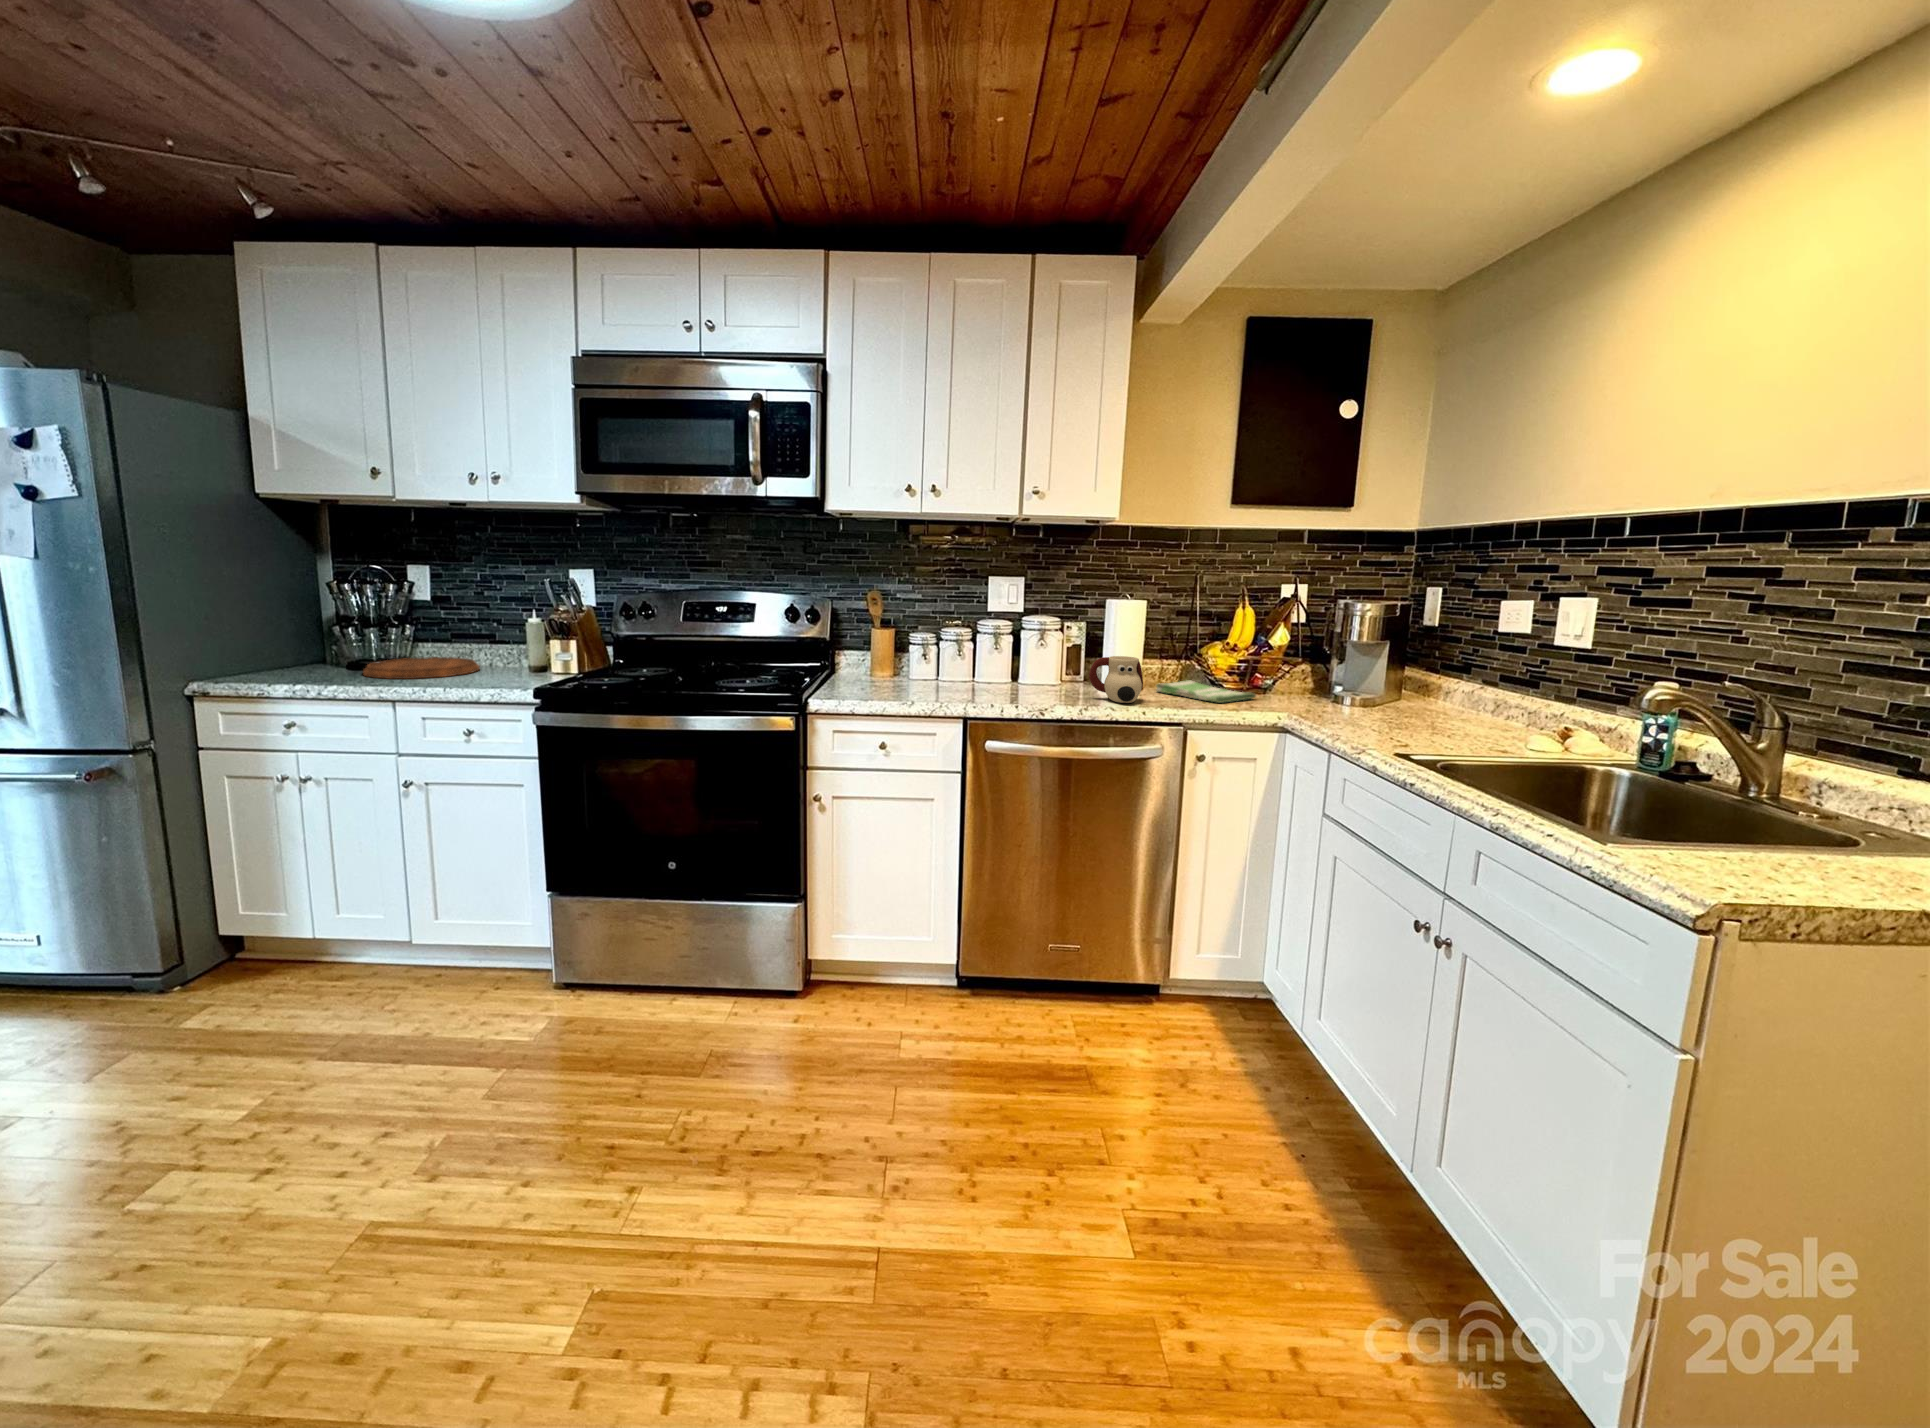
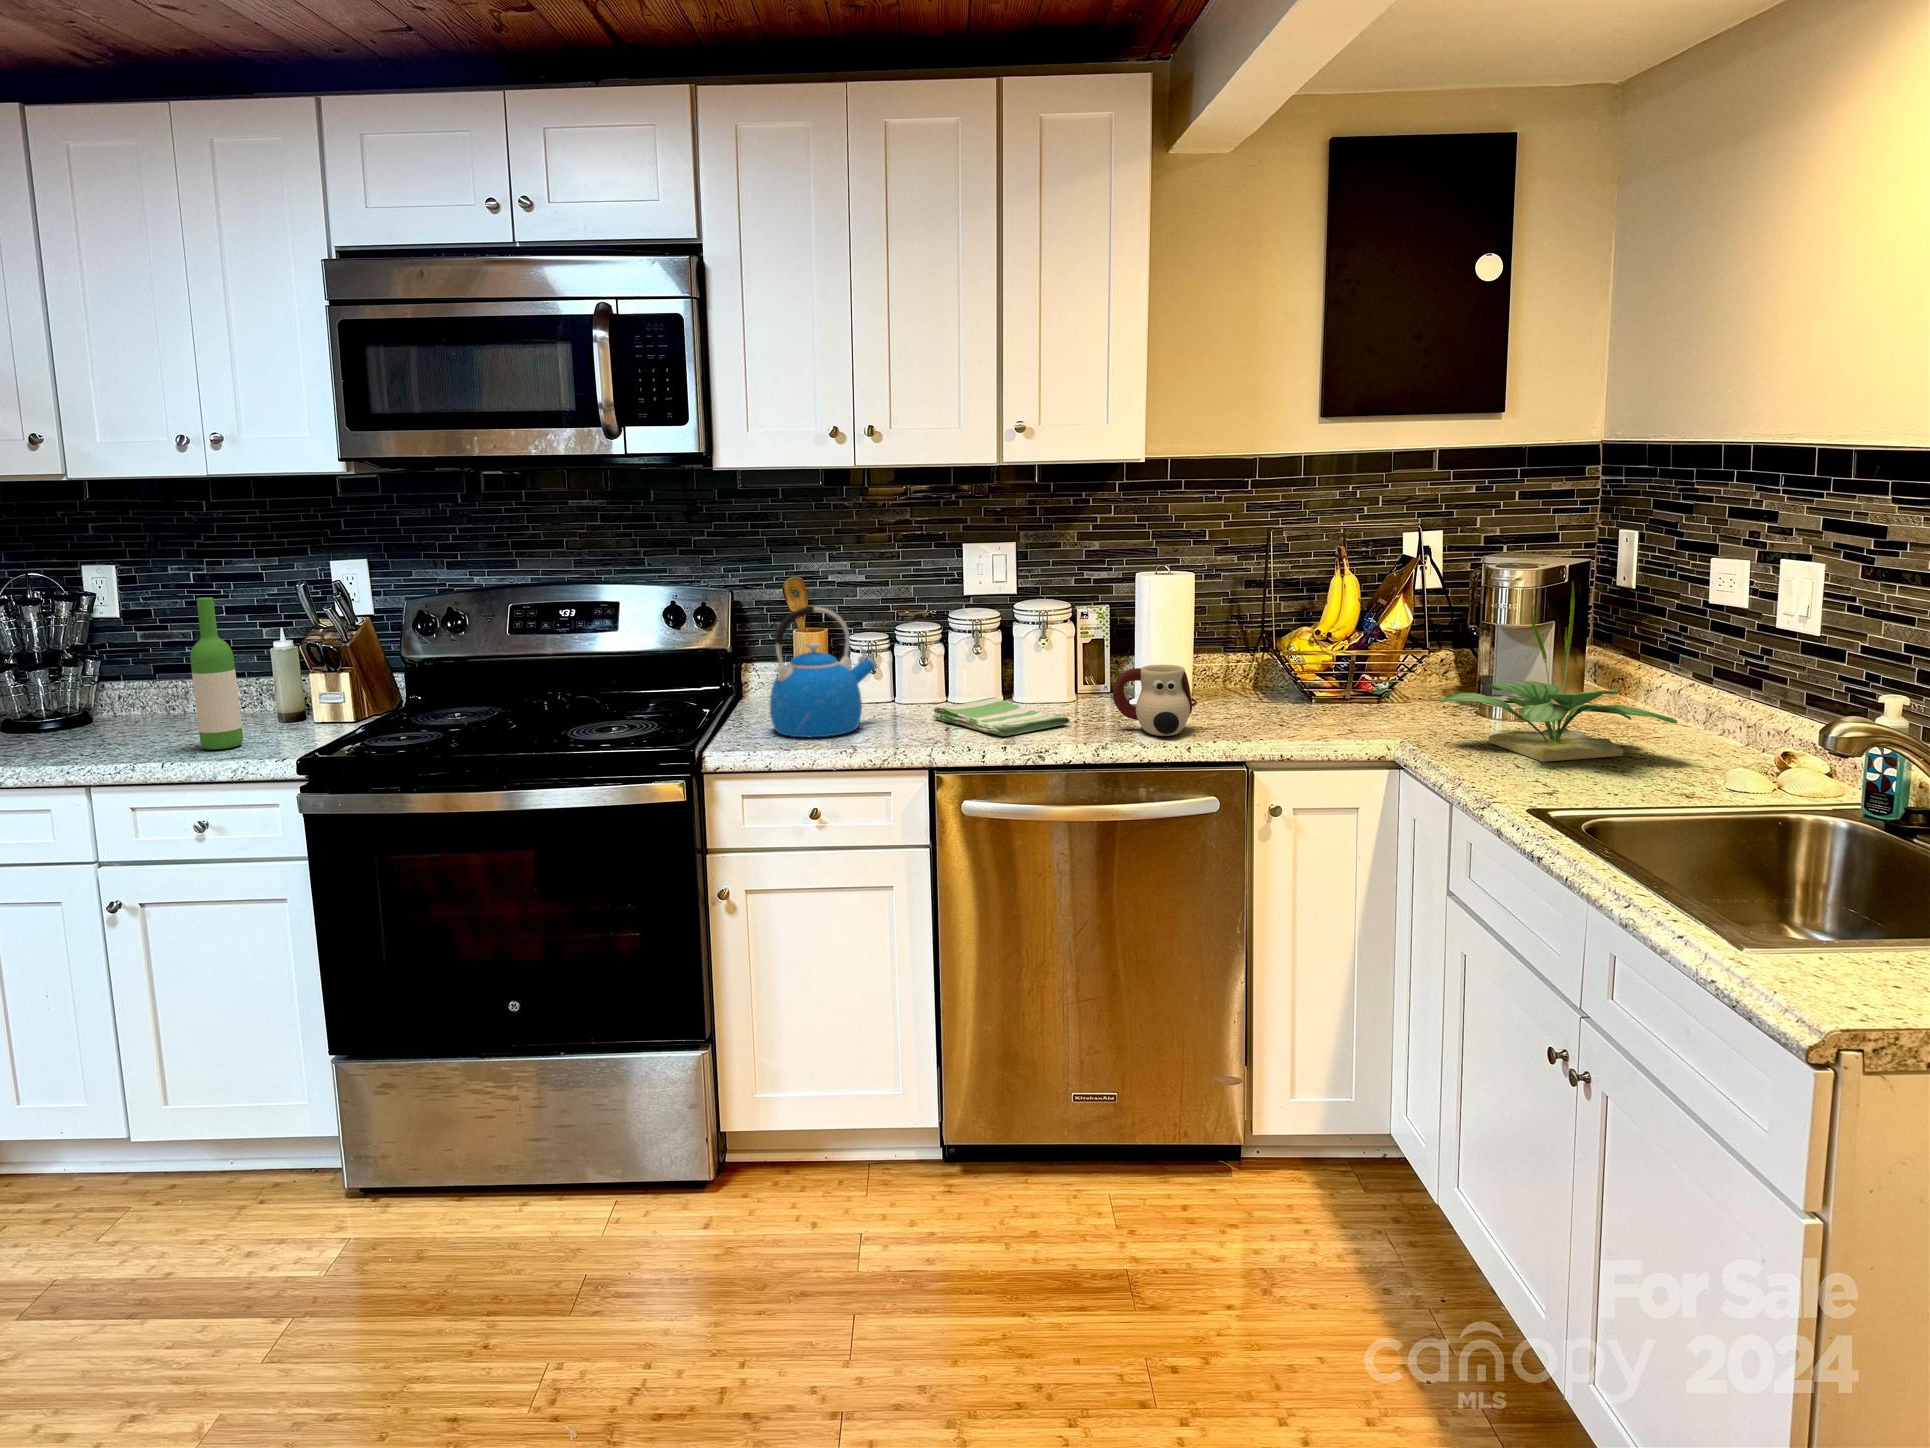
wine bottle: none [471,579,503,681] -> present [190,597,243,750]
kettle: none [857,605,929,693] -> present [770,606,876,737]
potted plant: none [1316,606,1490,729] -> present [1439,581,1678,762]
cutting board: present [363,657,480,679] -> none [32,710,207,753]
dish towel: present [1156,680,1256,703] -> present [933,697,1070,736]

